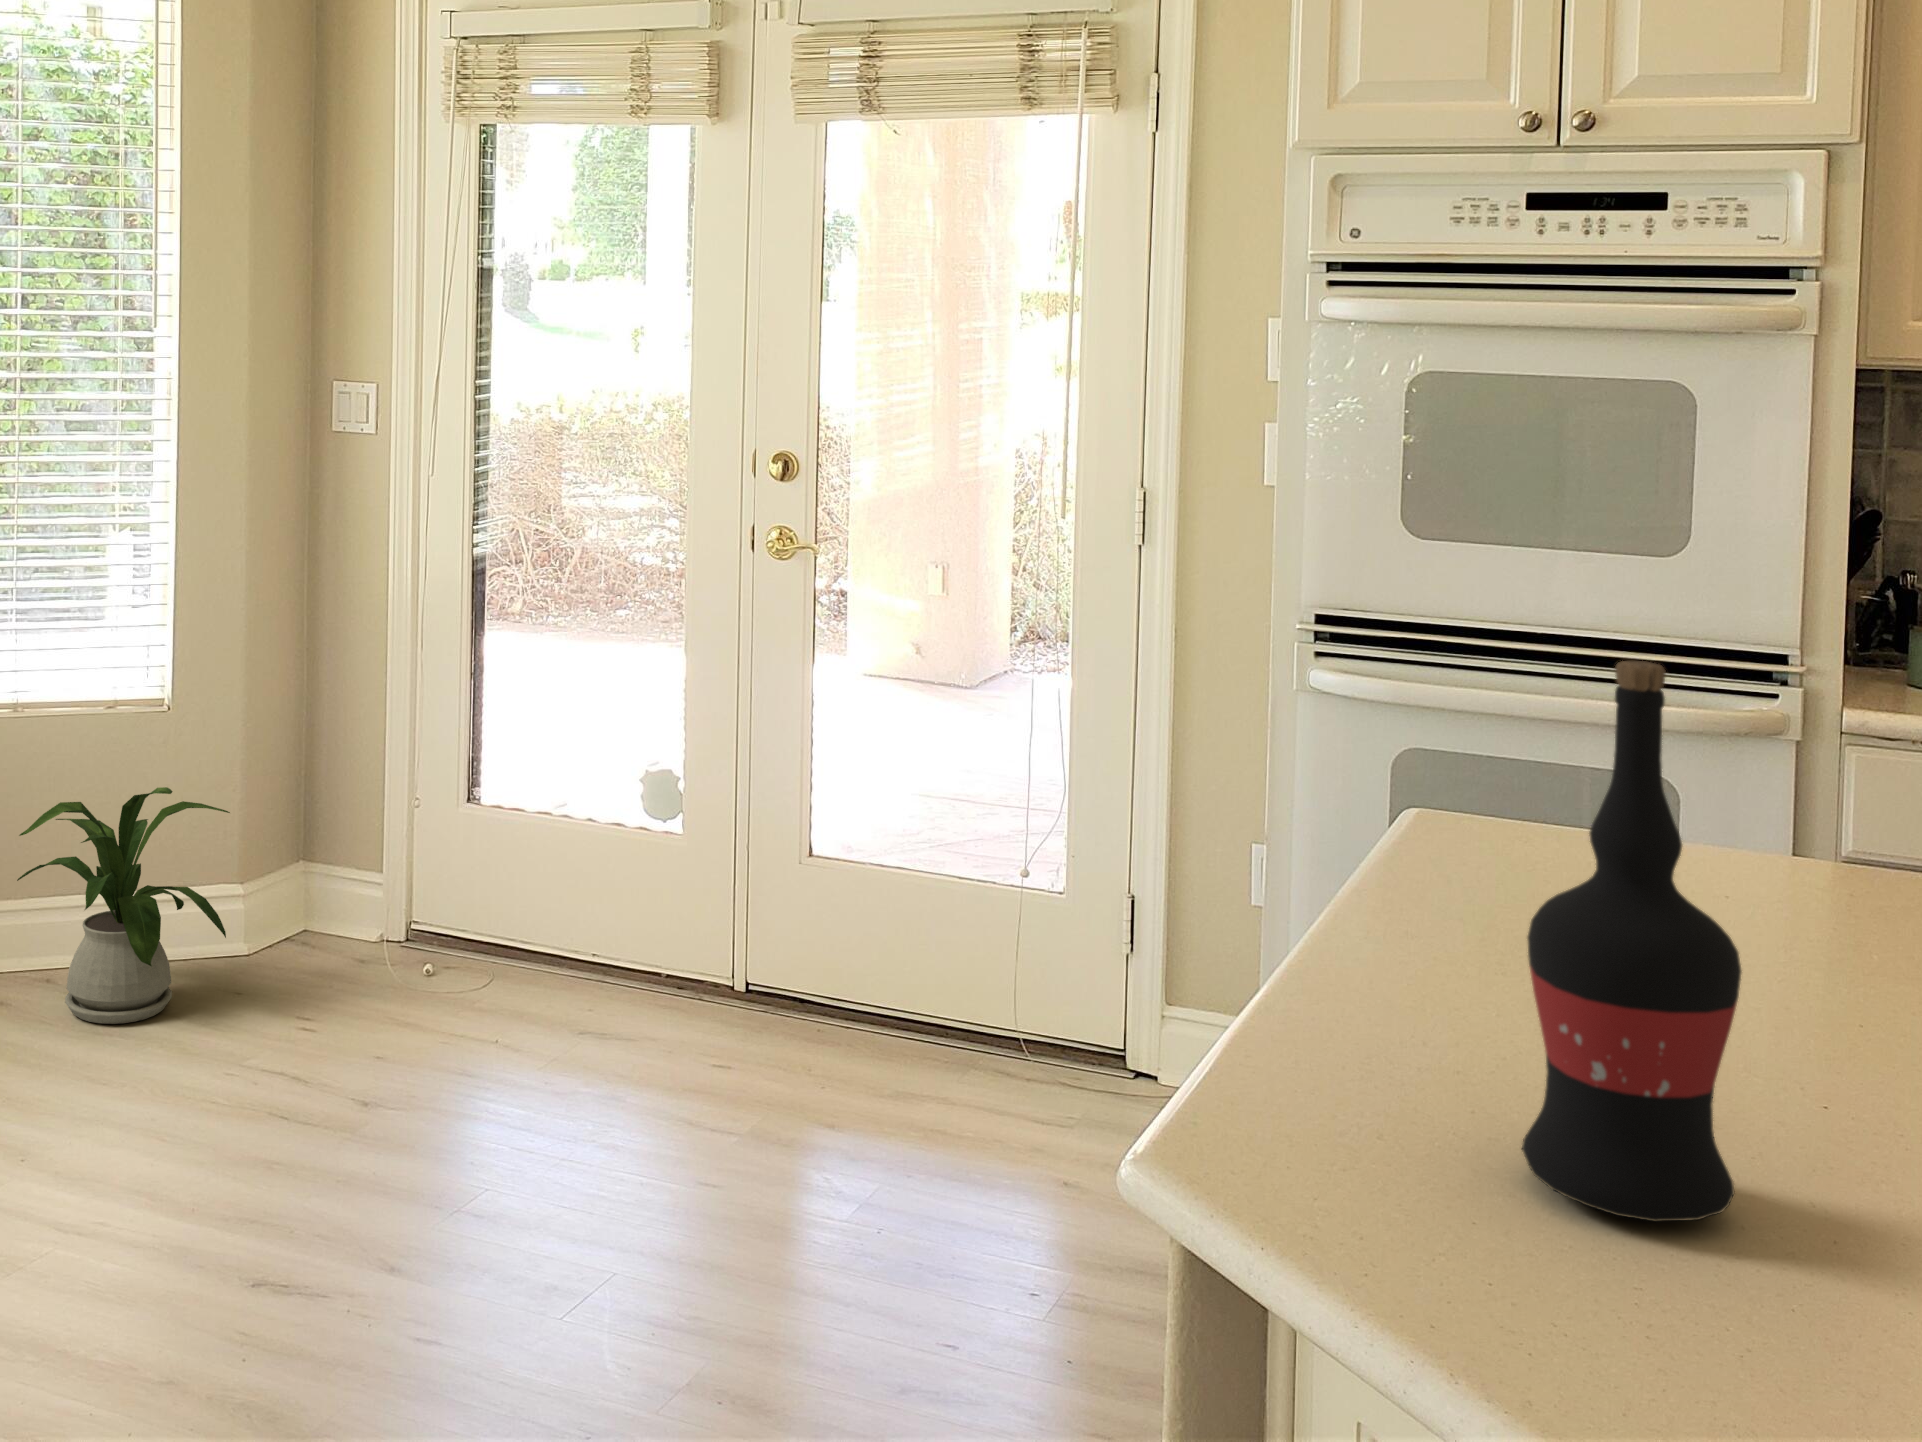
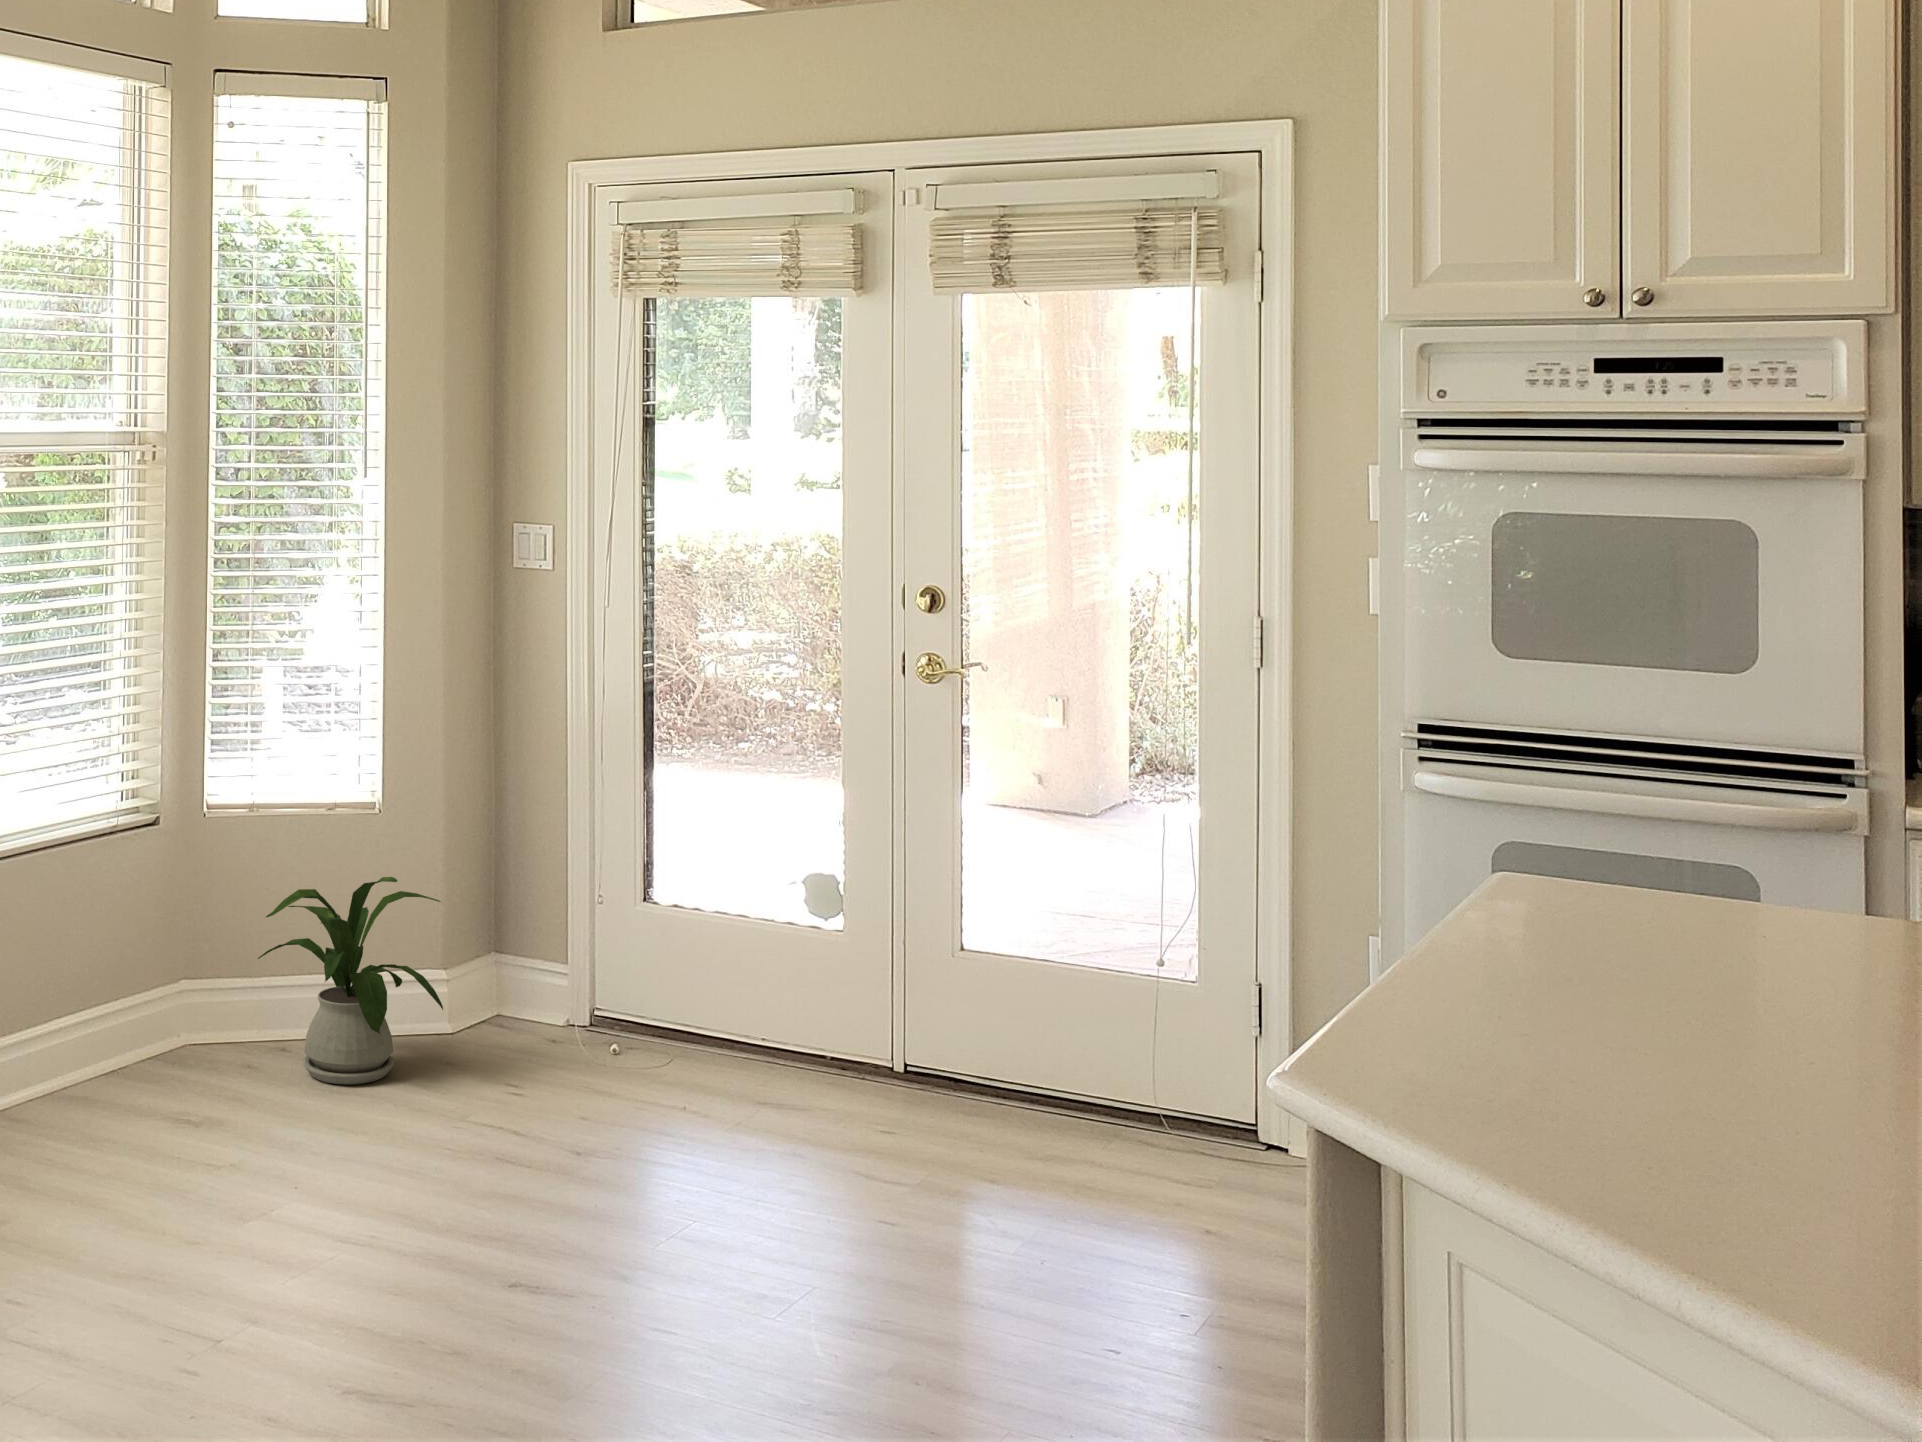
wine bottle: present [1522,661,1741,1221] -> none [1573,719,1732,1113]

